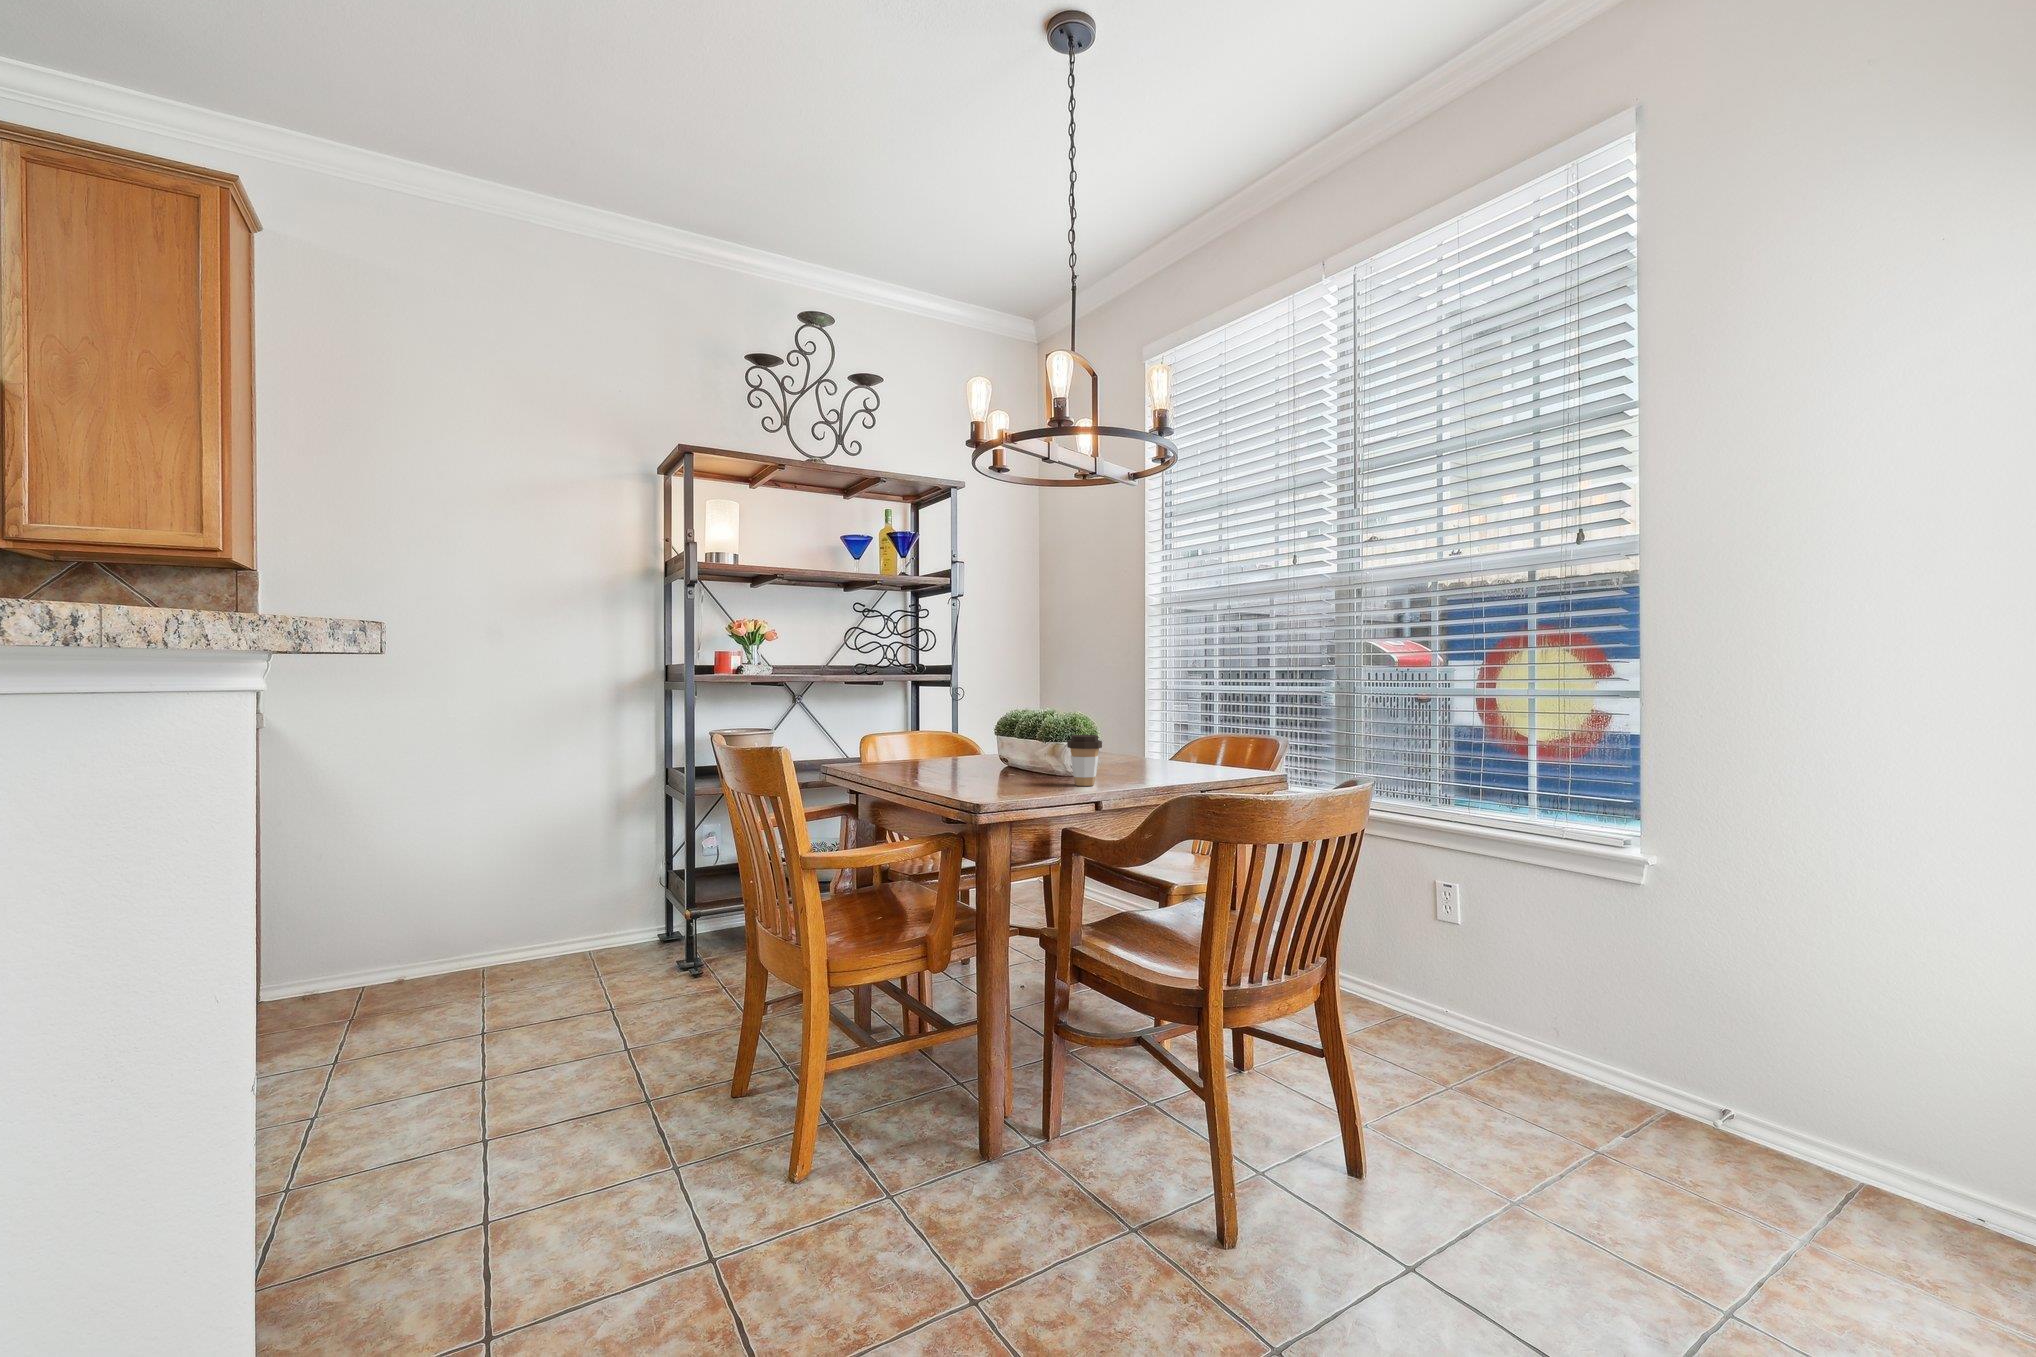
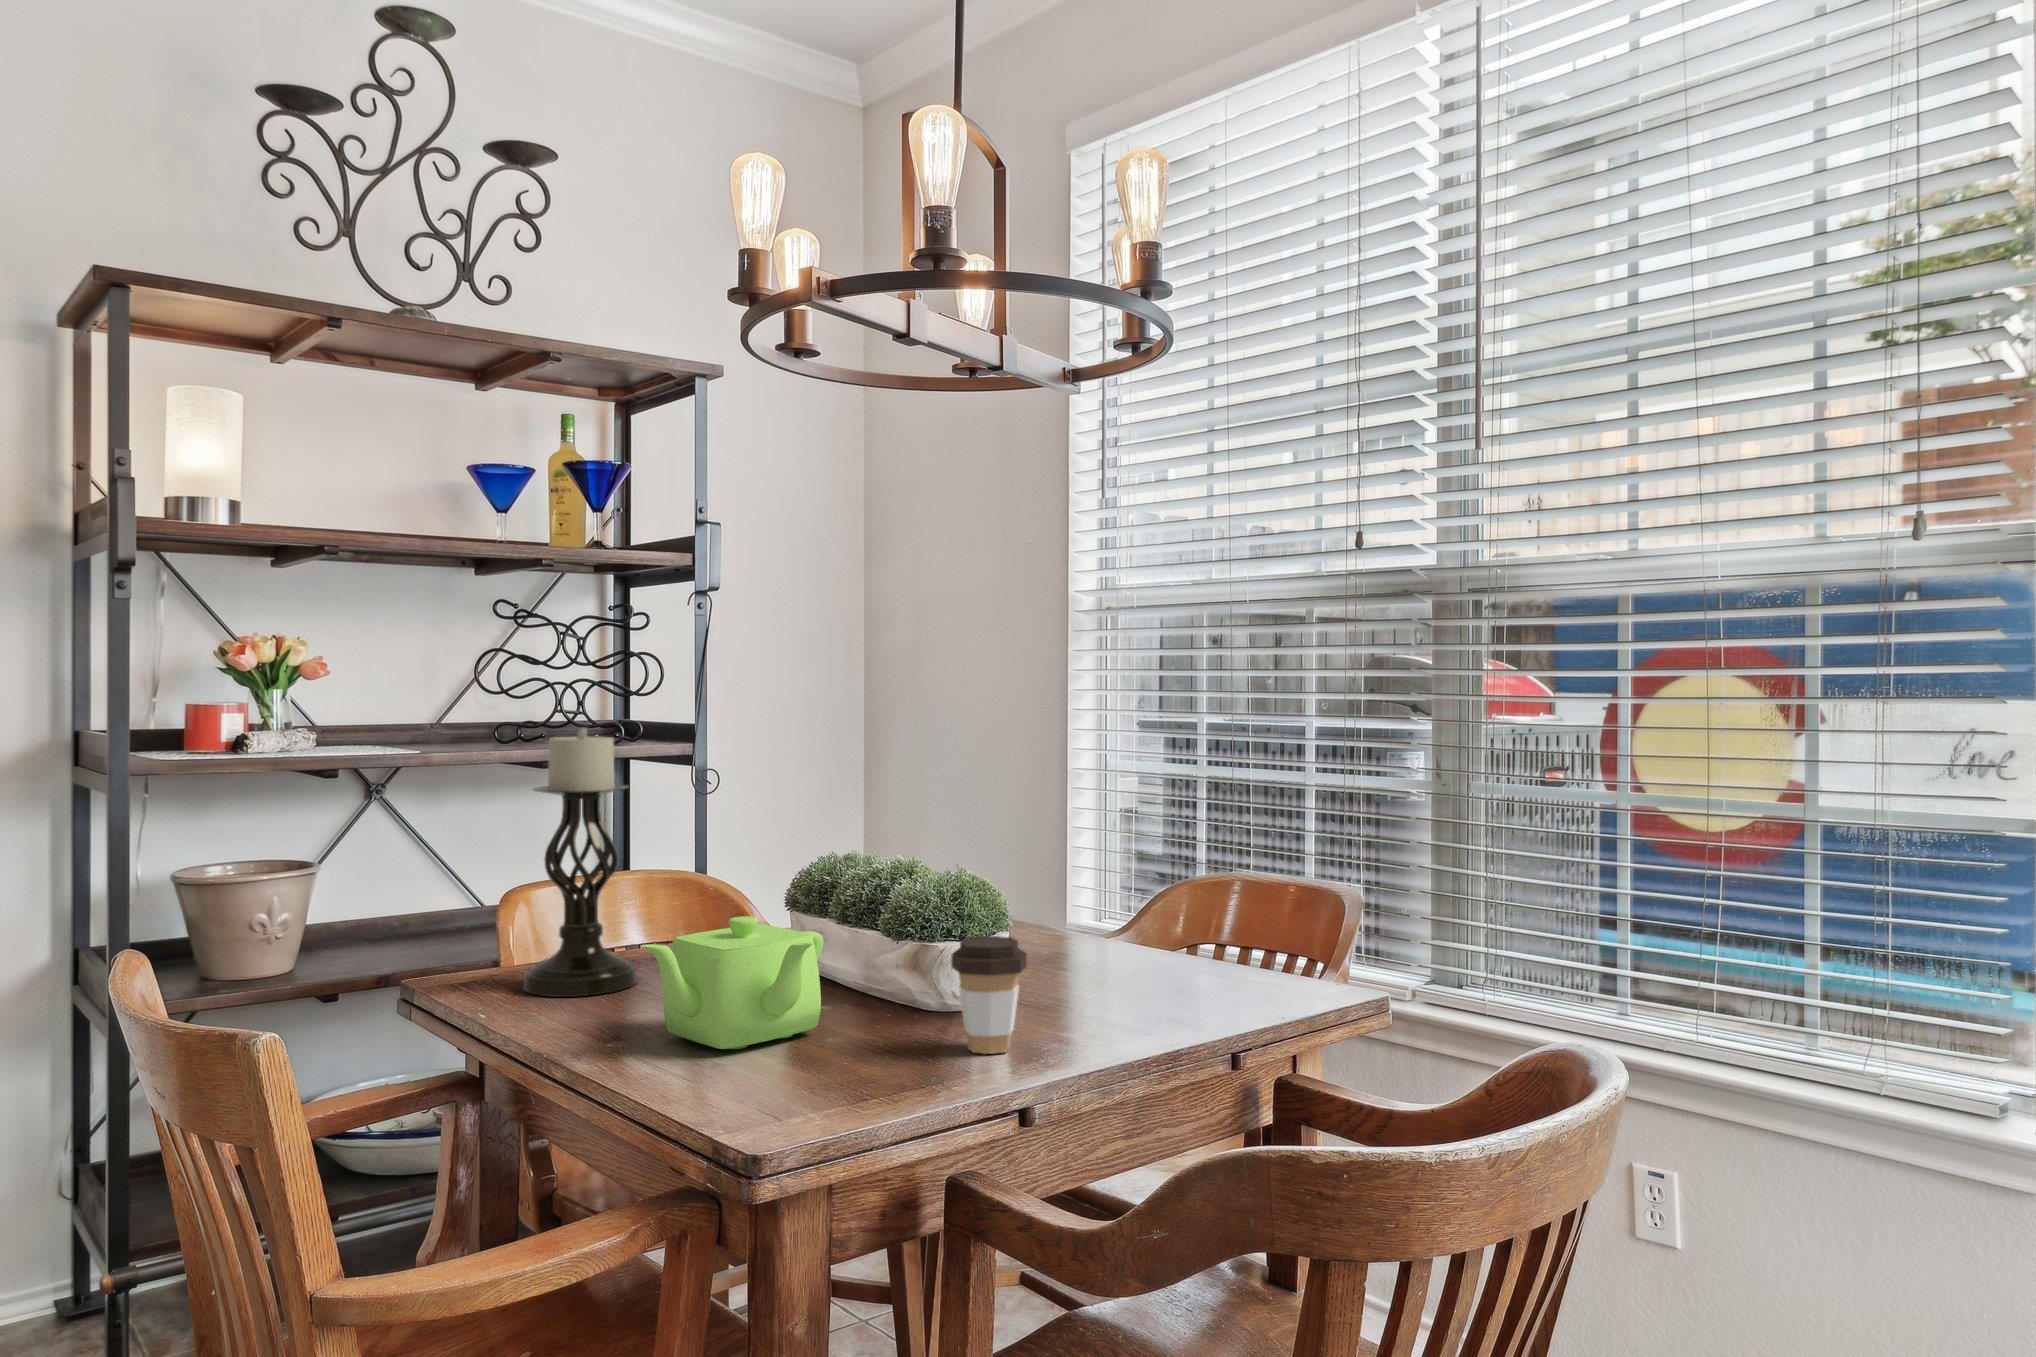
candle holder: none [875,649,927,770] -> present [523,728,638,997]
teapot: none [929,726,1011,783] -> present [641,916,824,1049]

